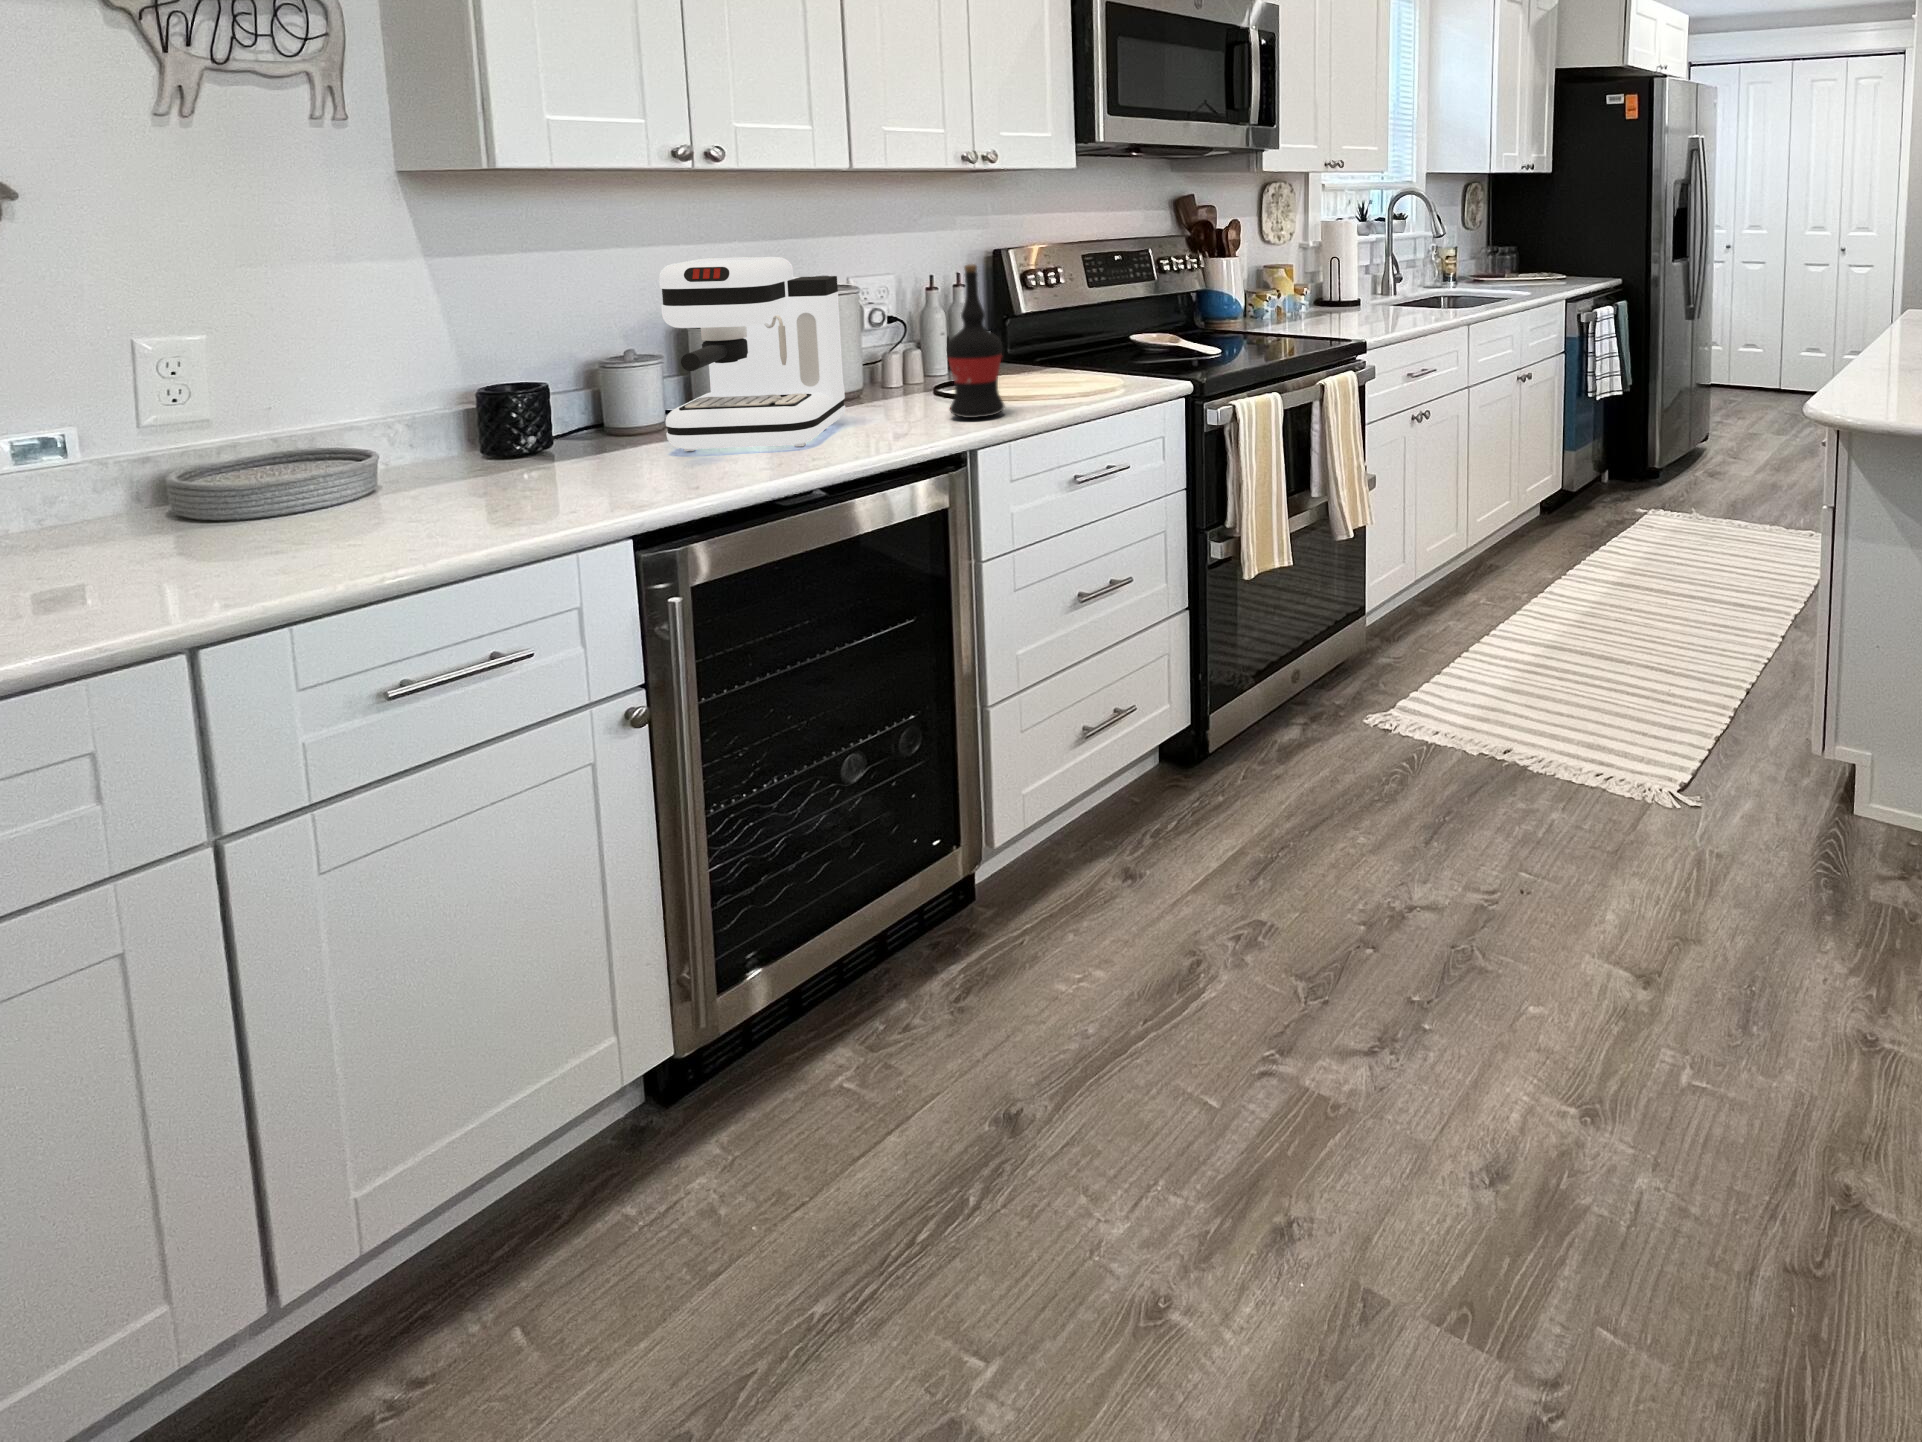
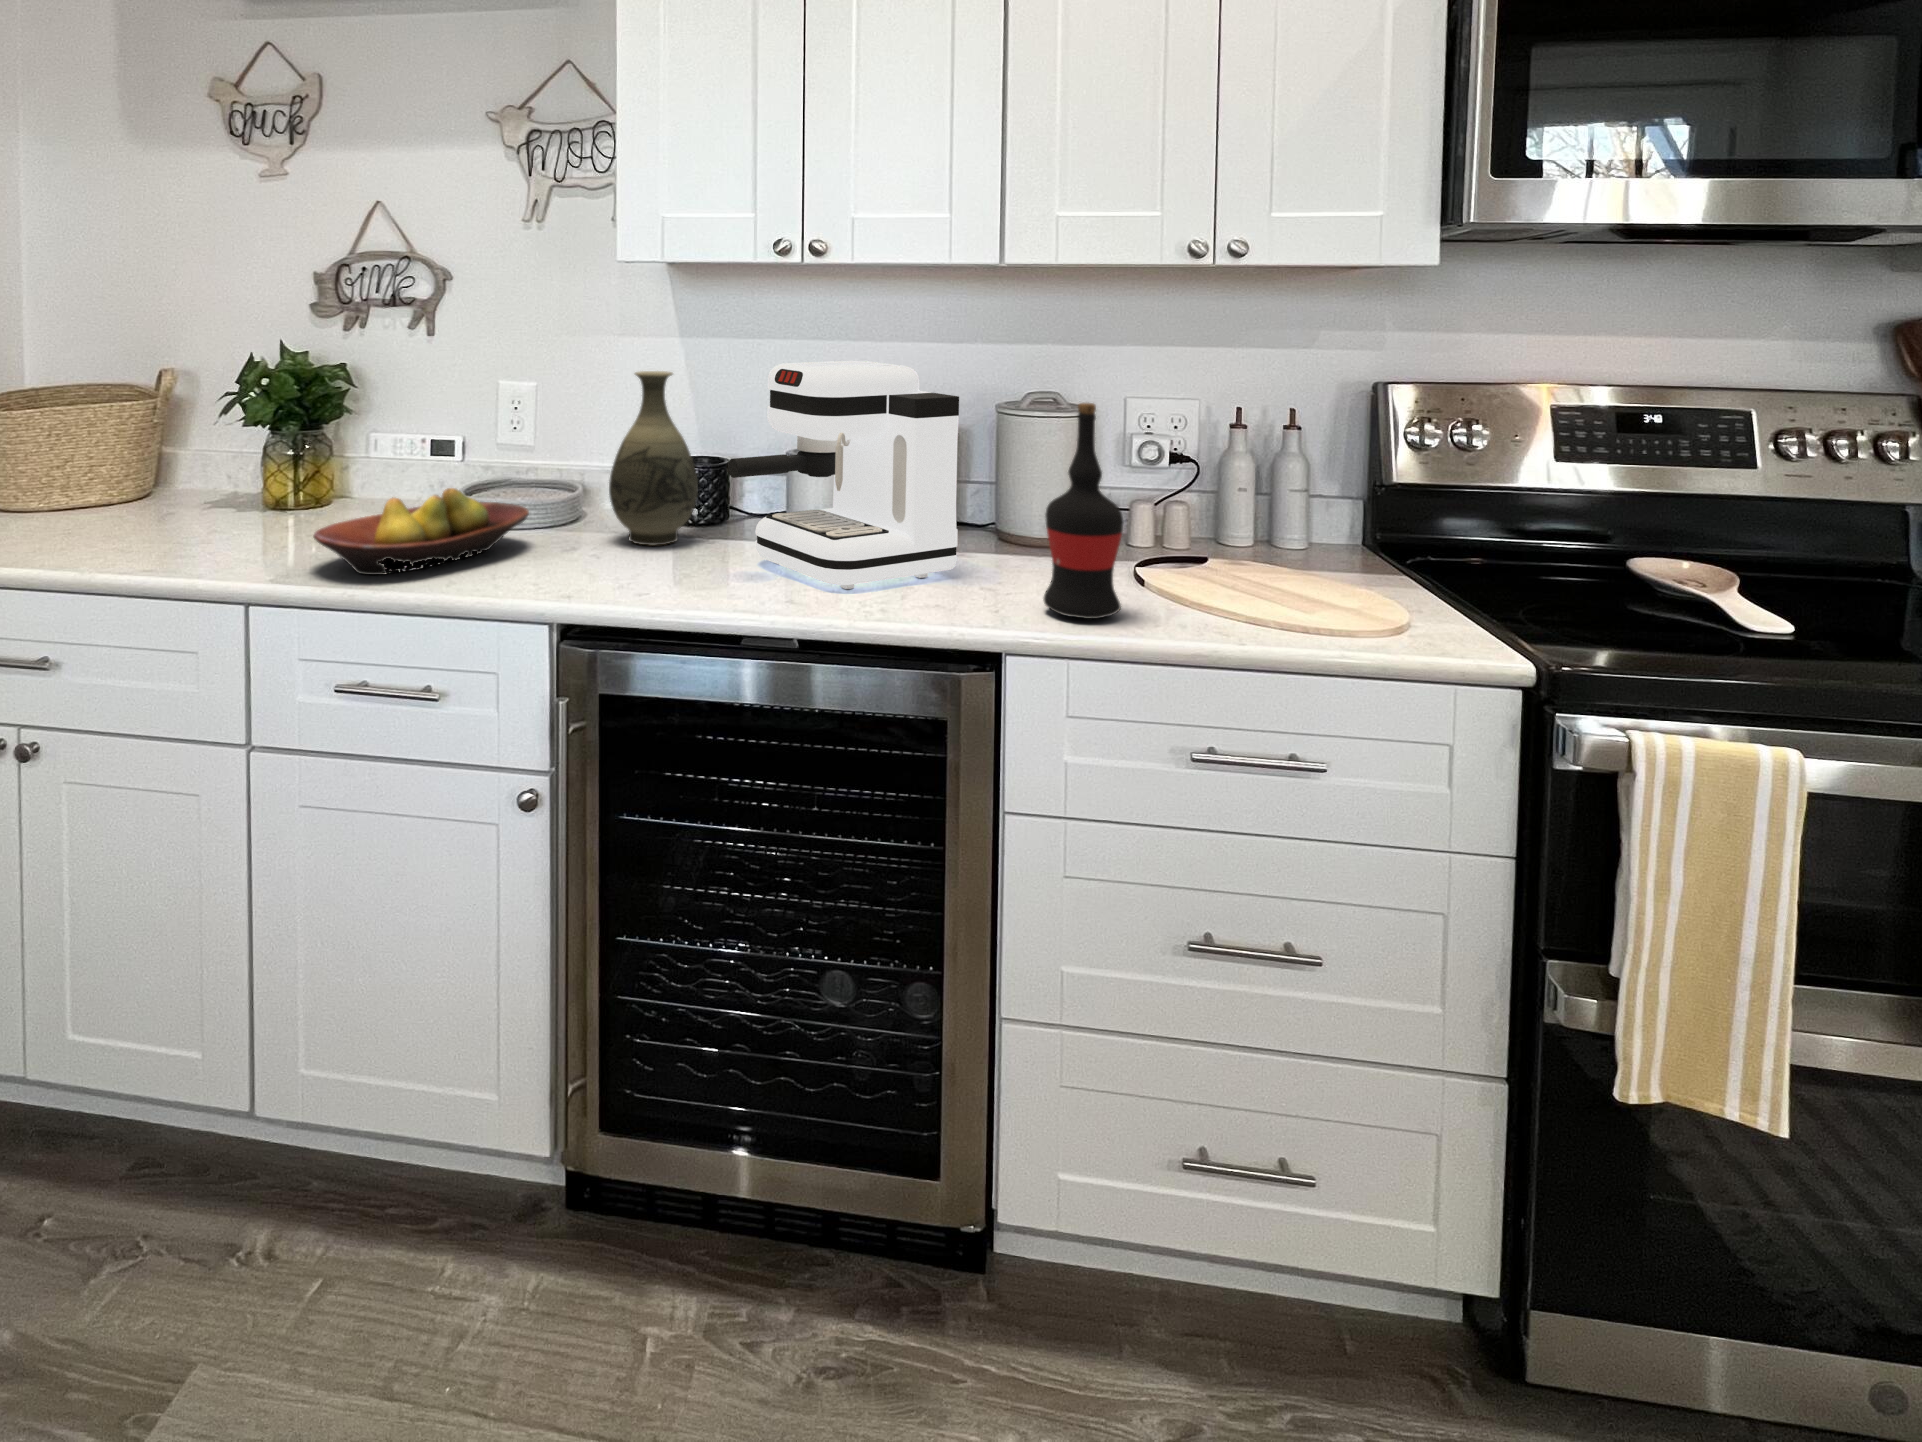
vase: none [445,290,560,478] -> present [609,371,698,545]
fruit bowl: none [167,457,412,575] -> present [313,488,529,575]

